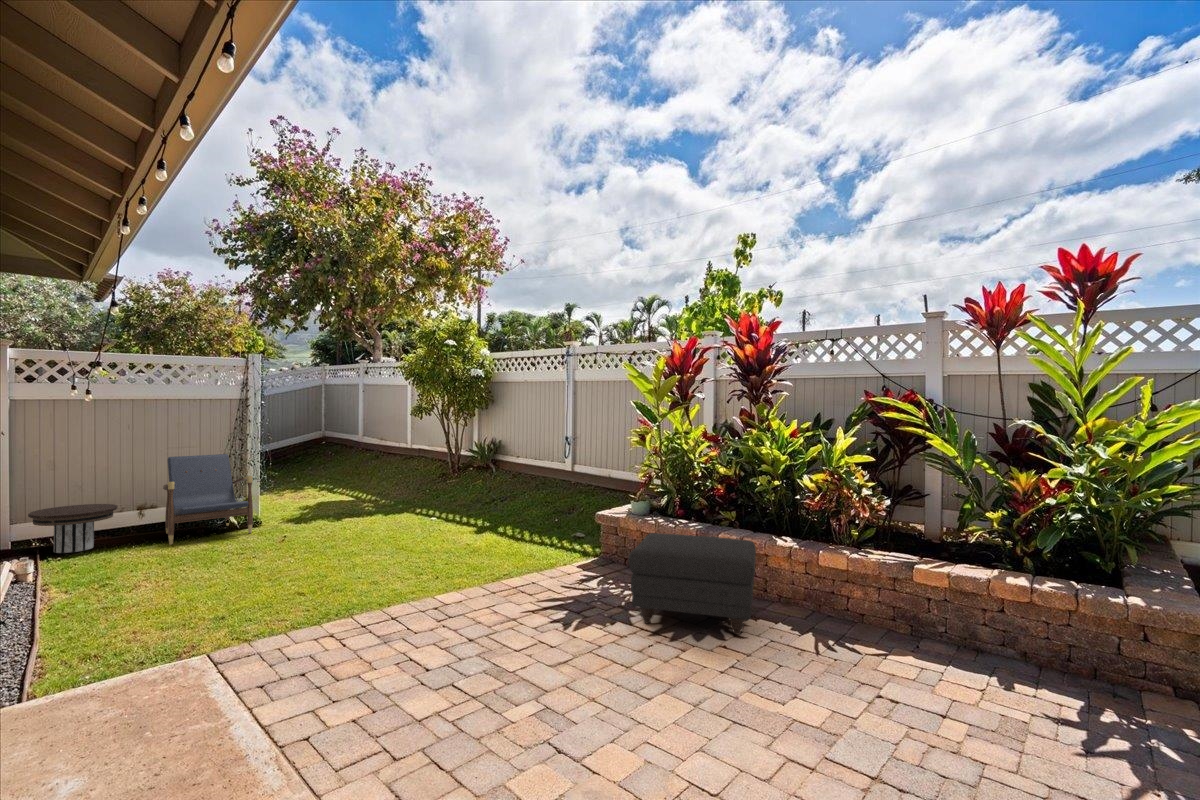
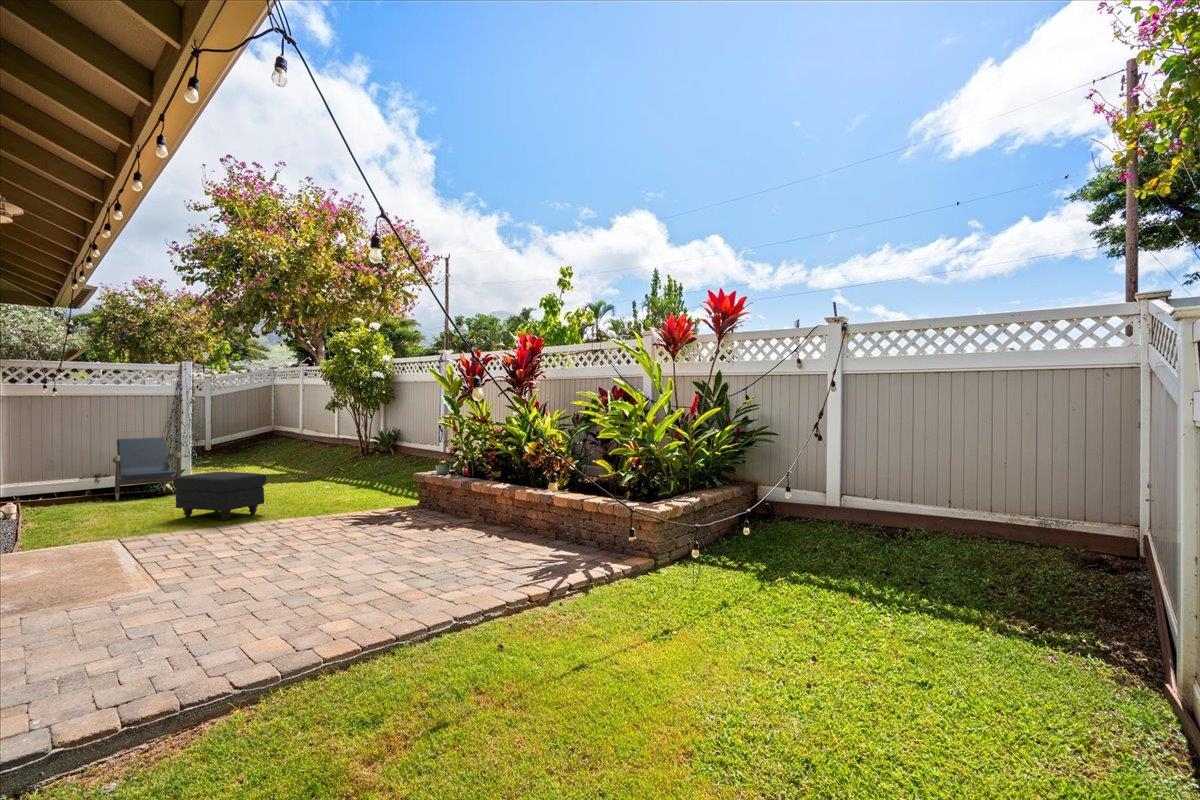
side table: present [28,504,118,553] -> none [14,472,79,505]
ottoman: present [628,533,756,635] -> present [173,472,267,521]

